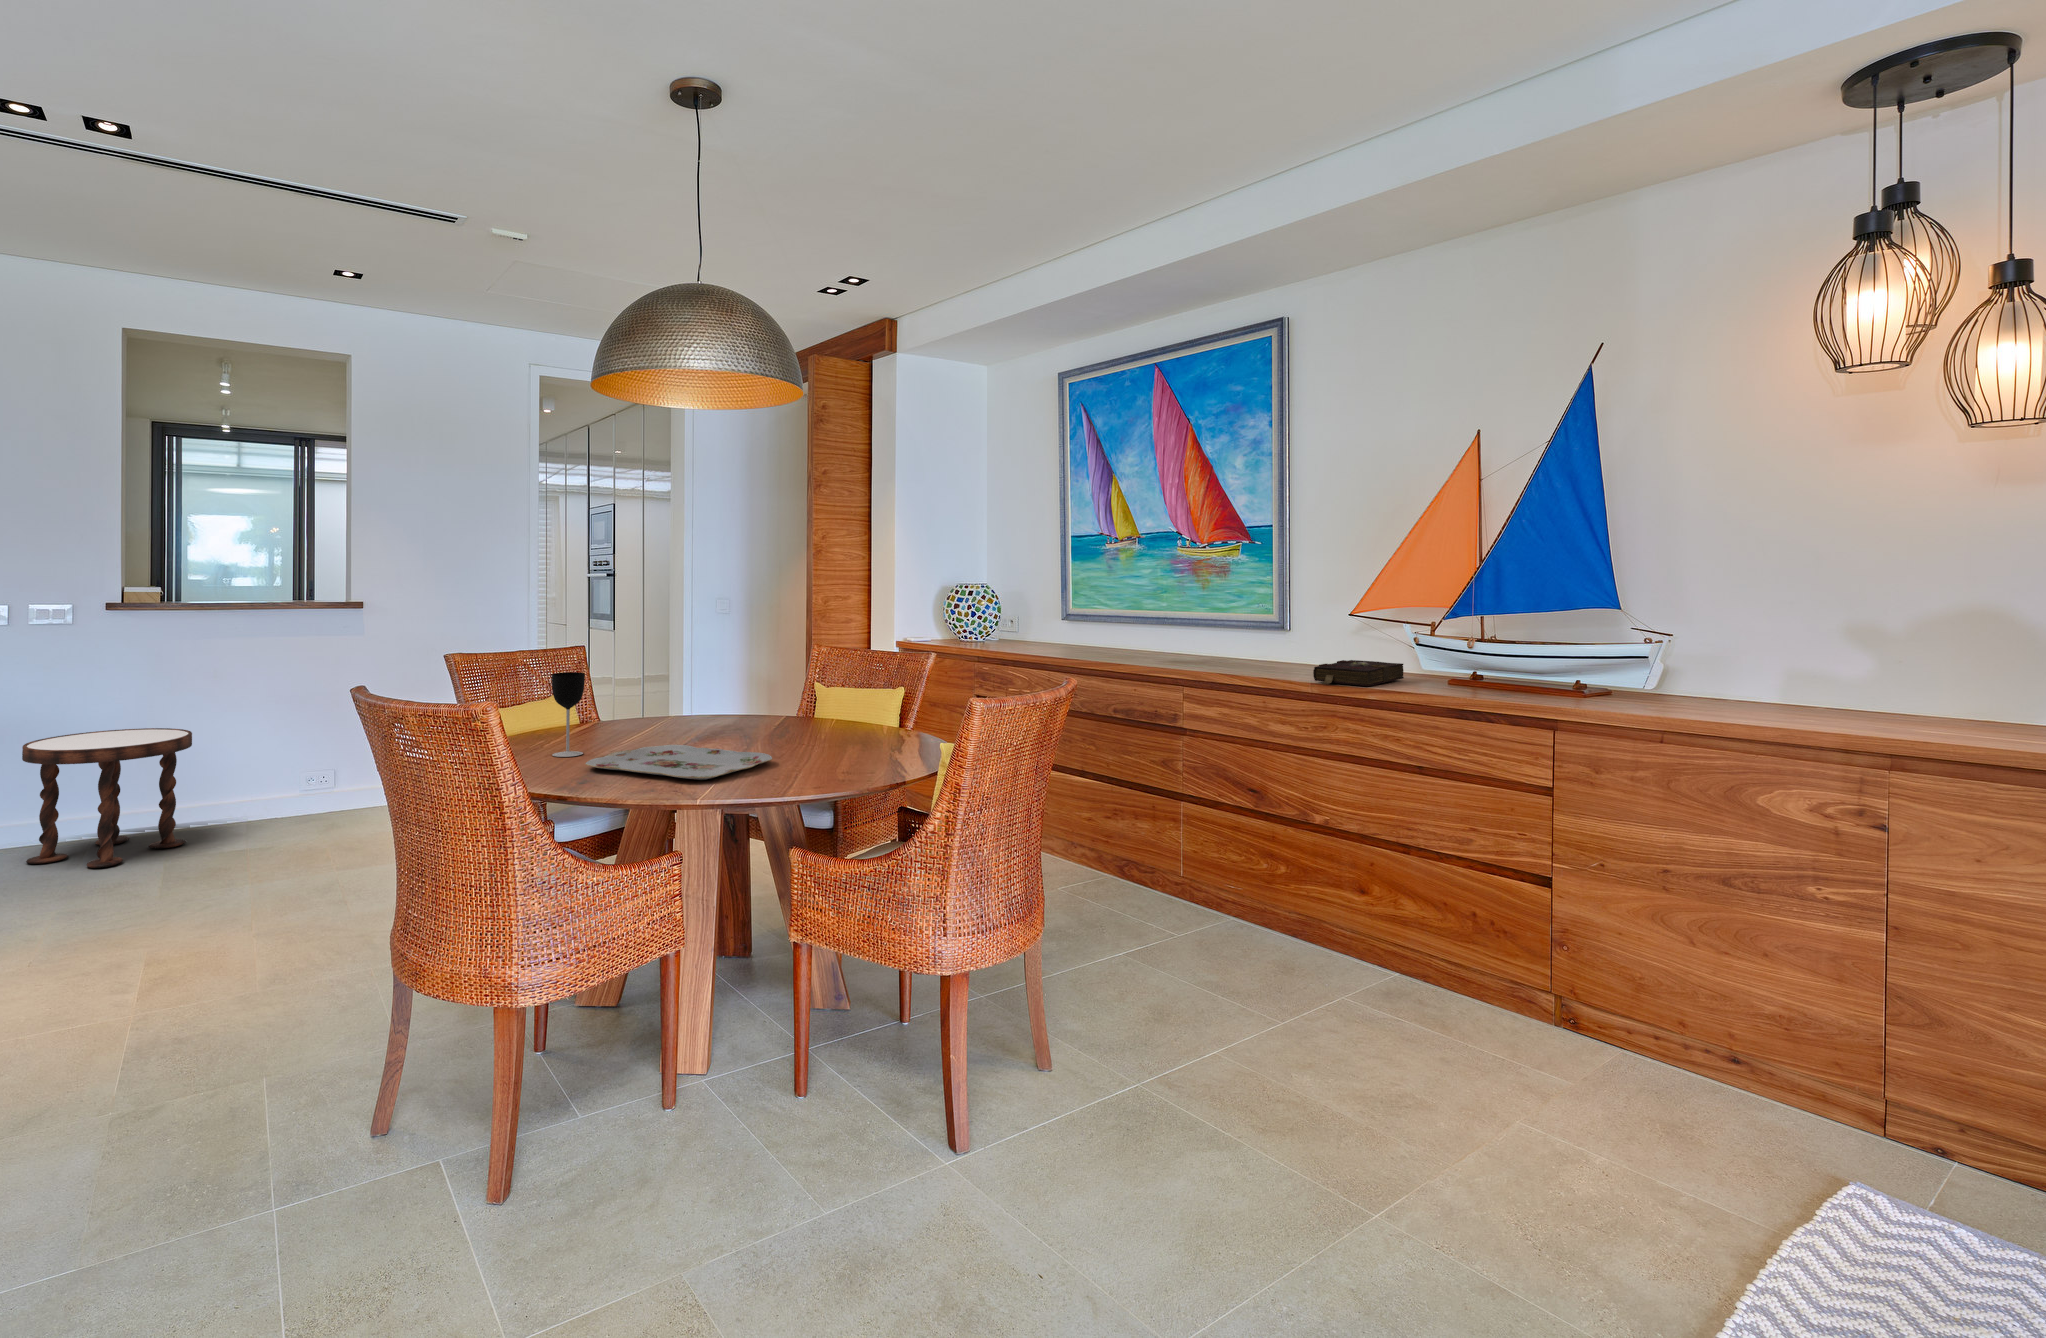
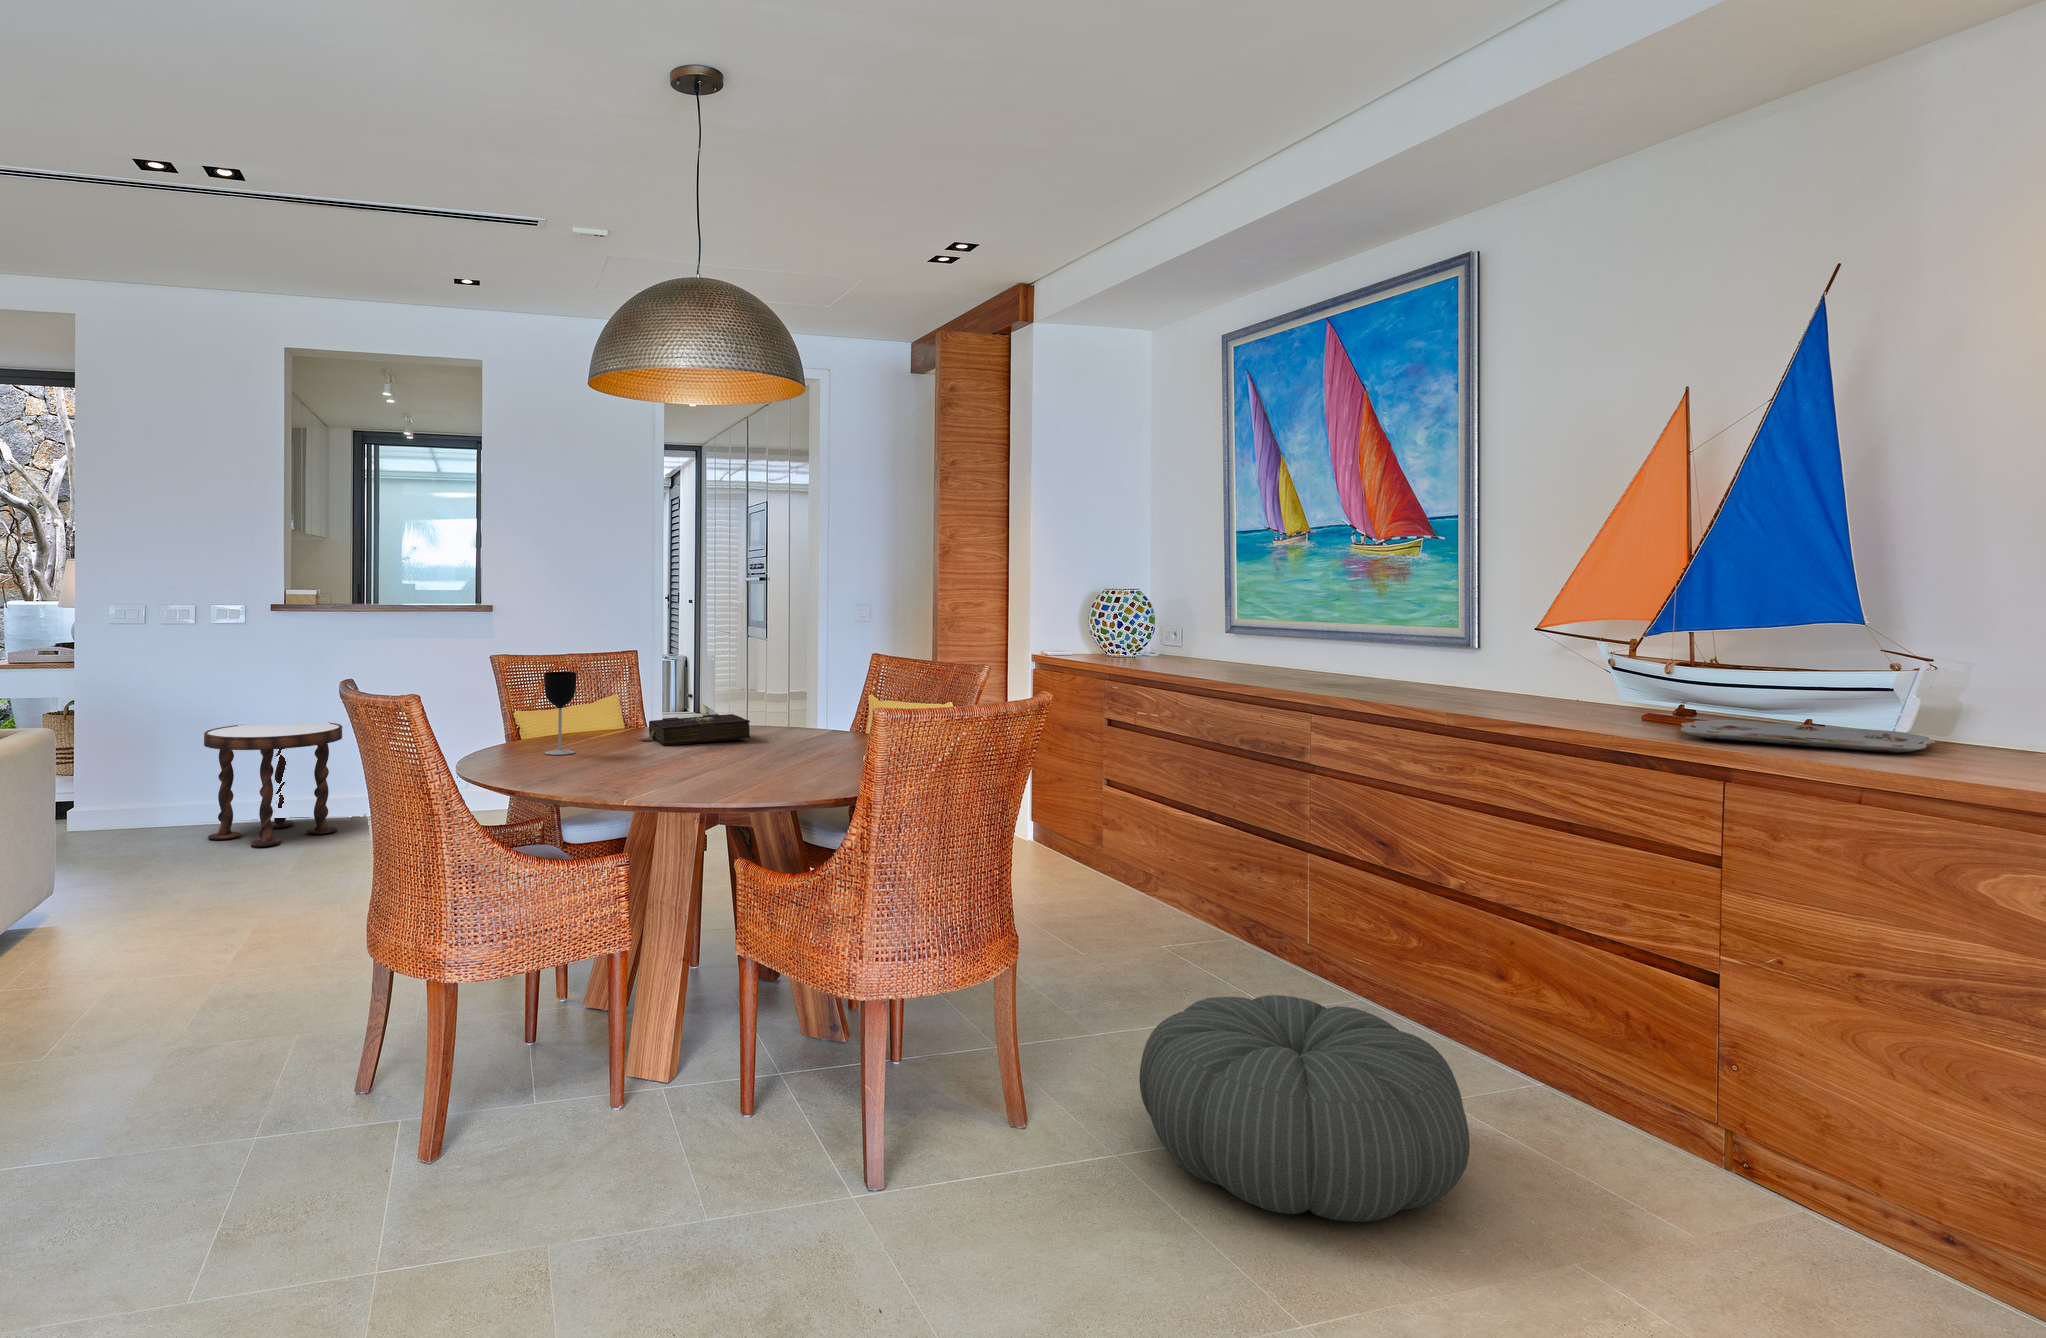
book: present [1313,660,1404,686] -> present [639,714,750,746]
serving tray: present [585,745,772,780] -> present [1681,720,1936,753]
pouf: none [1148,926,1426,1114] -> present [1139,995,1470,1222]

